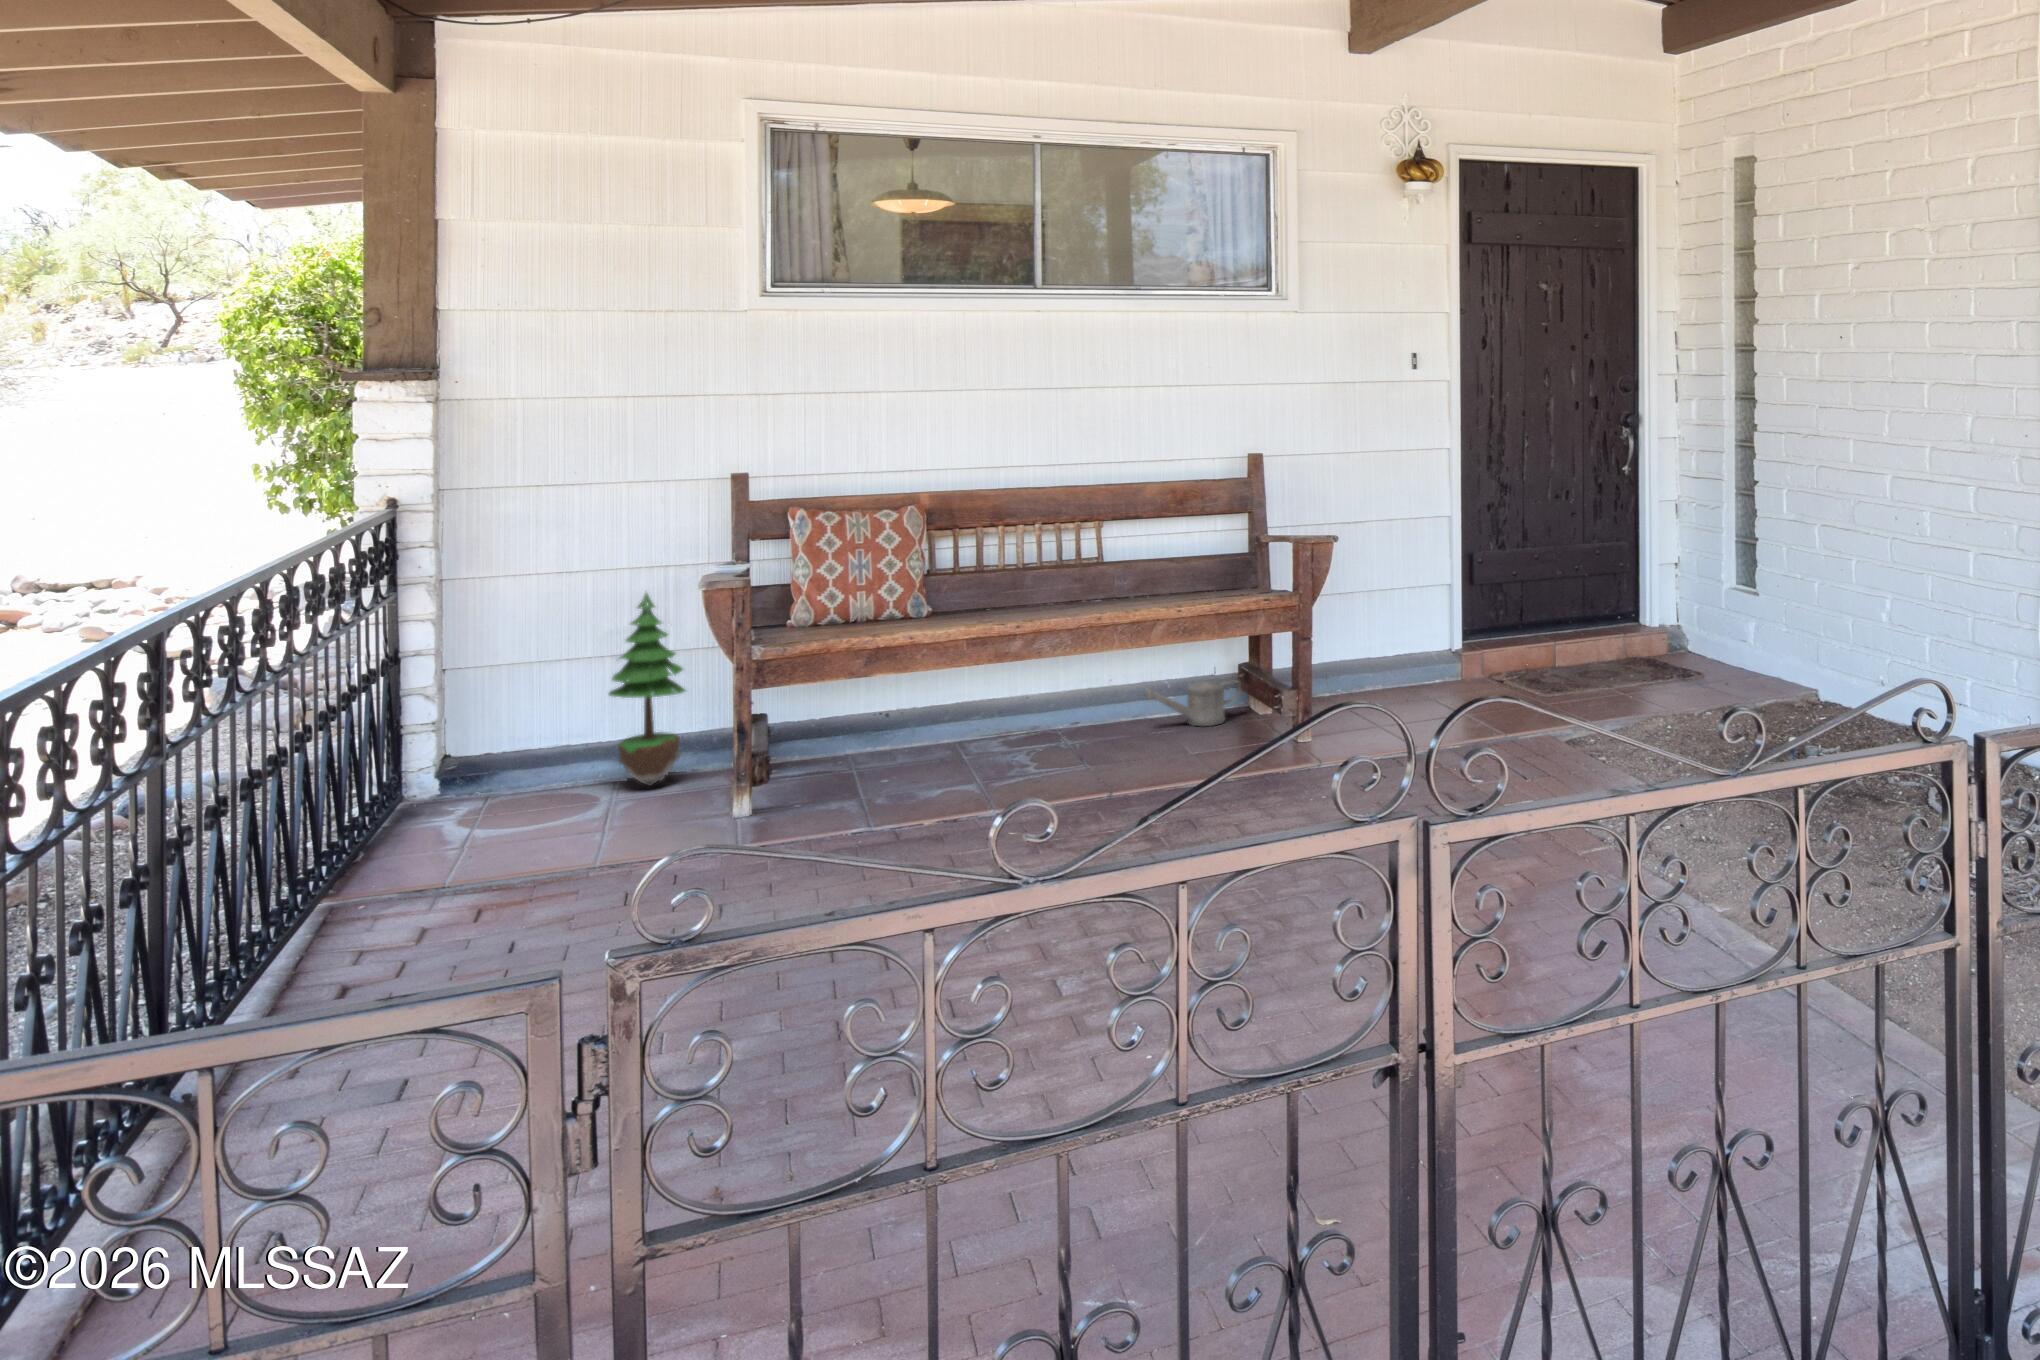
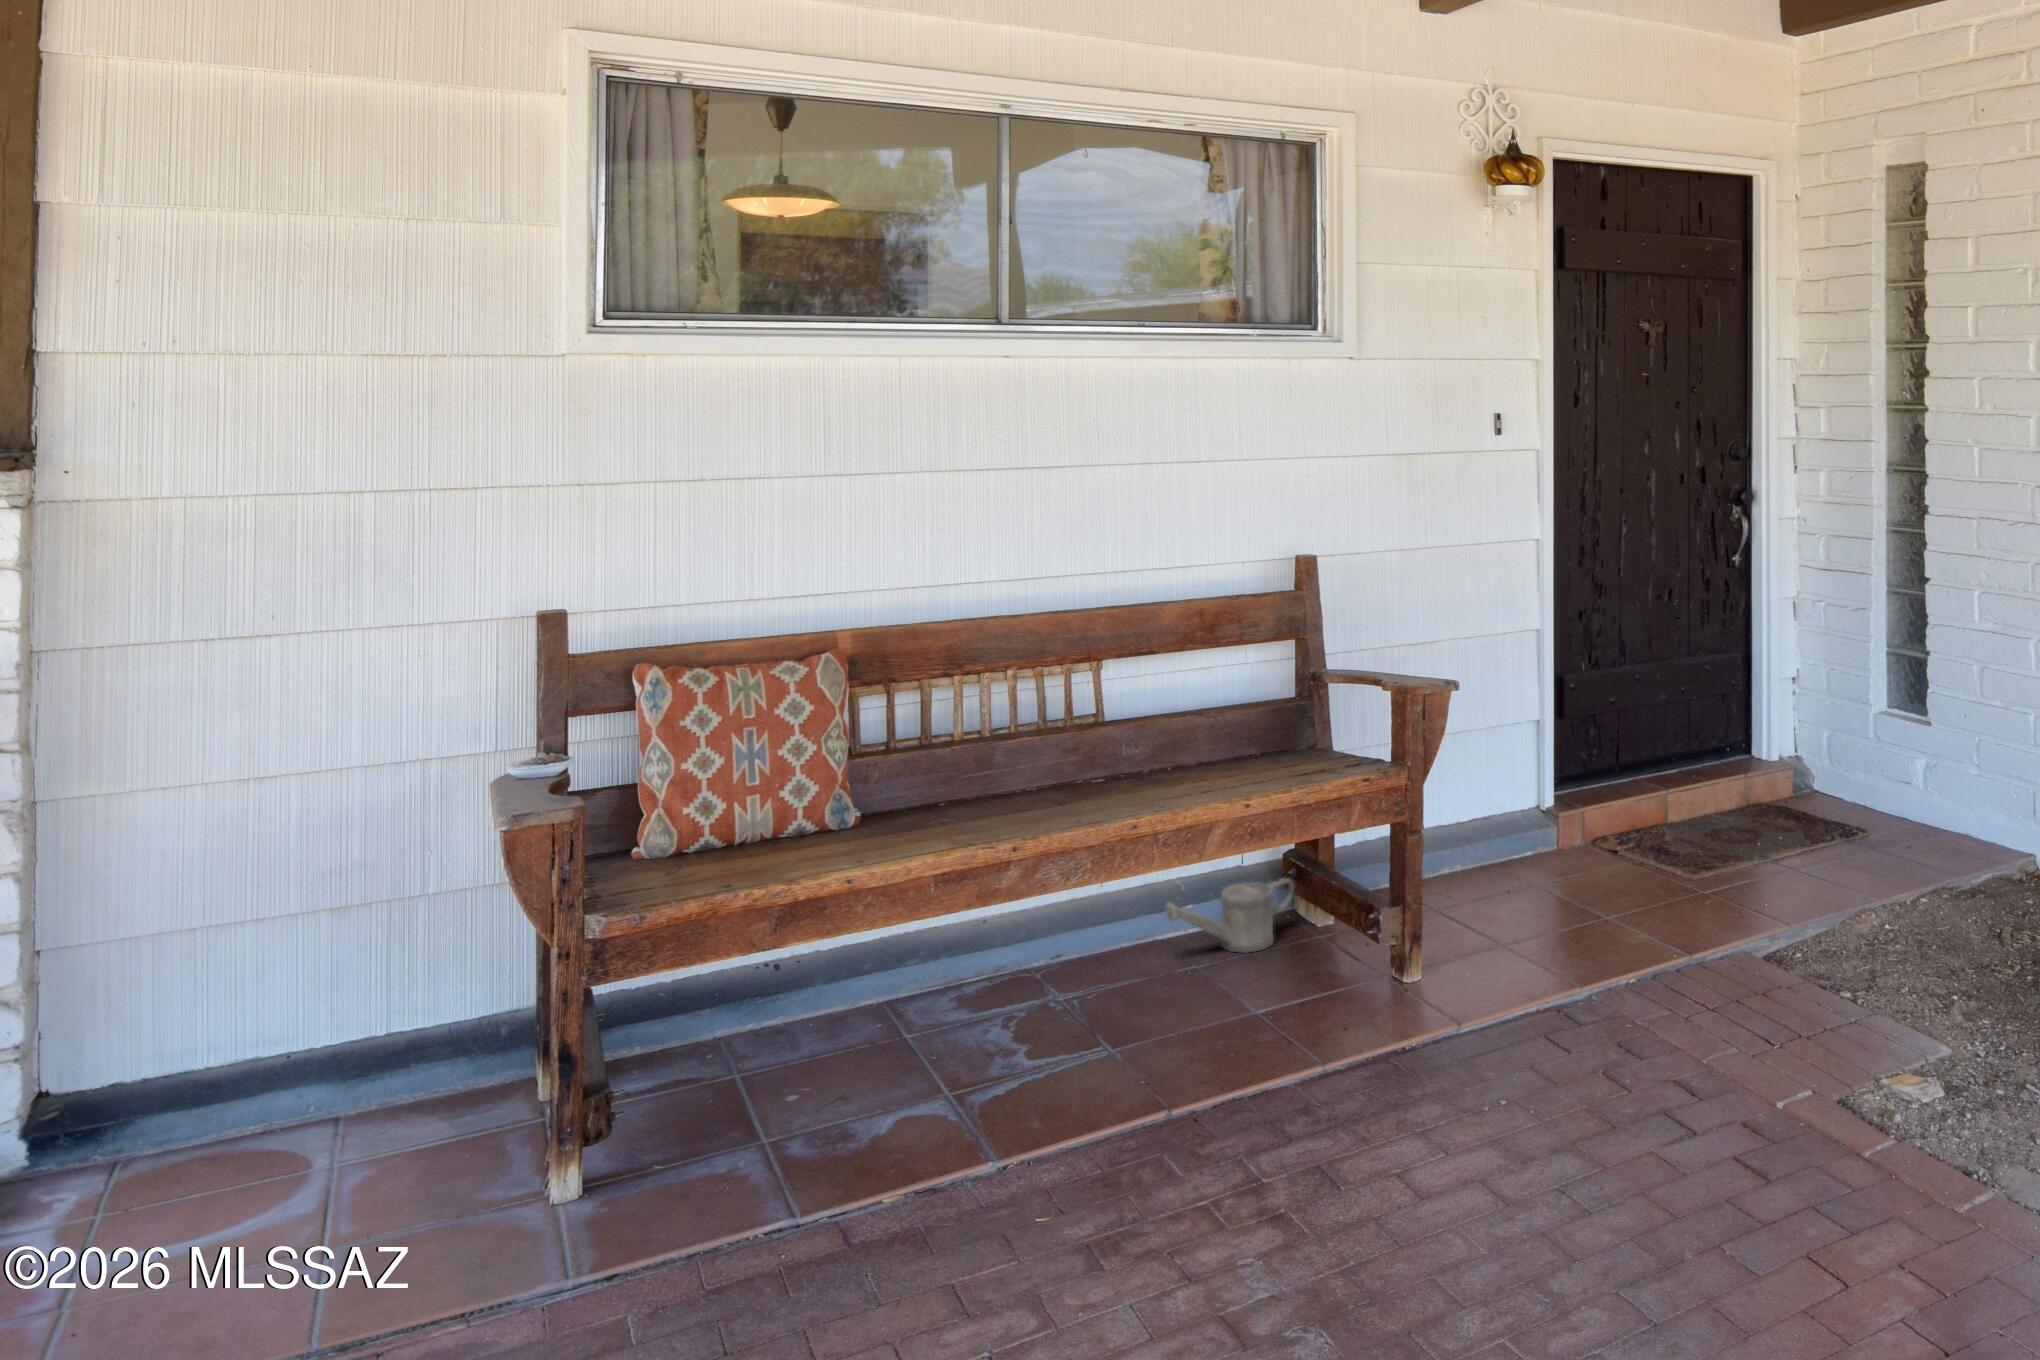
potted tree: present [609,593,685,786] -> none [323,810,463,1129]

